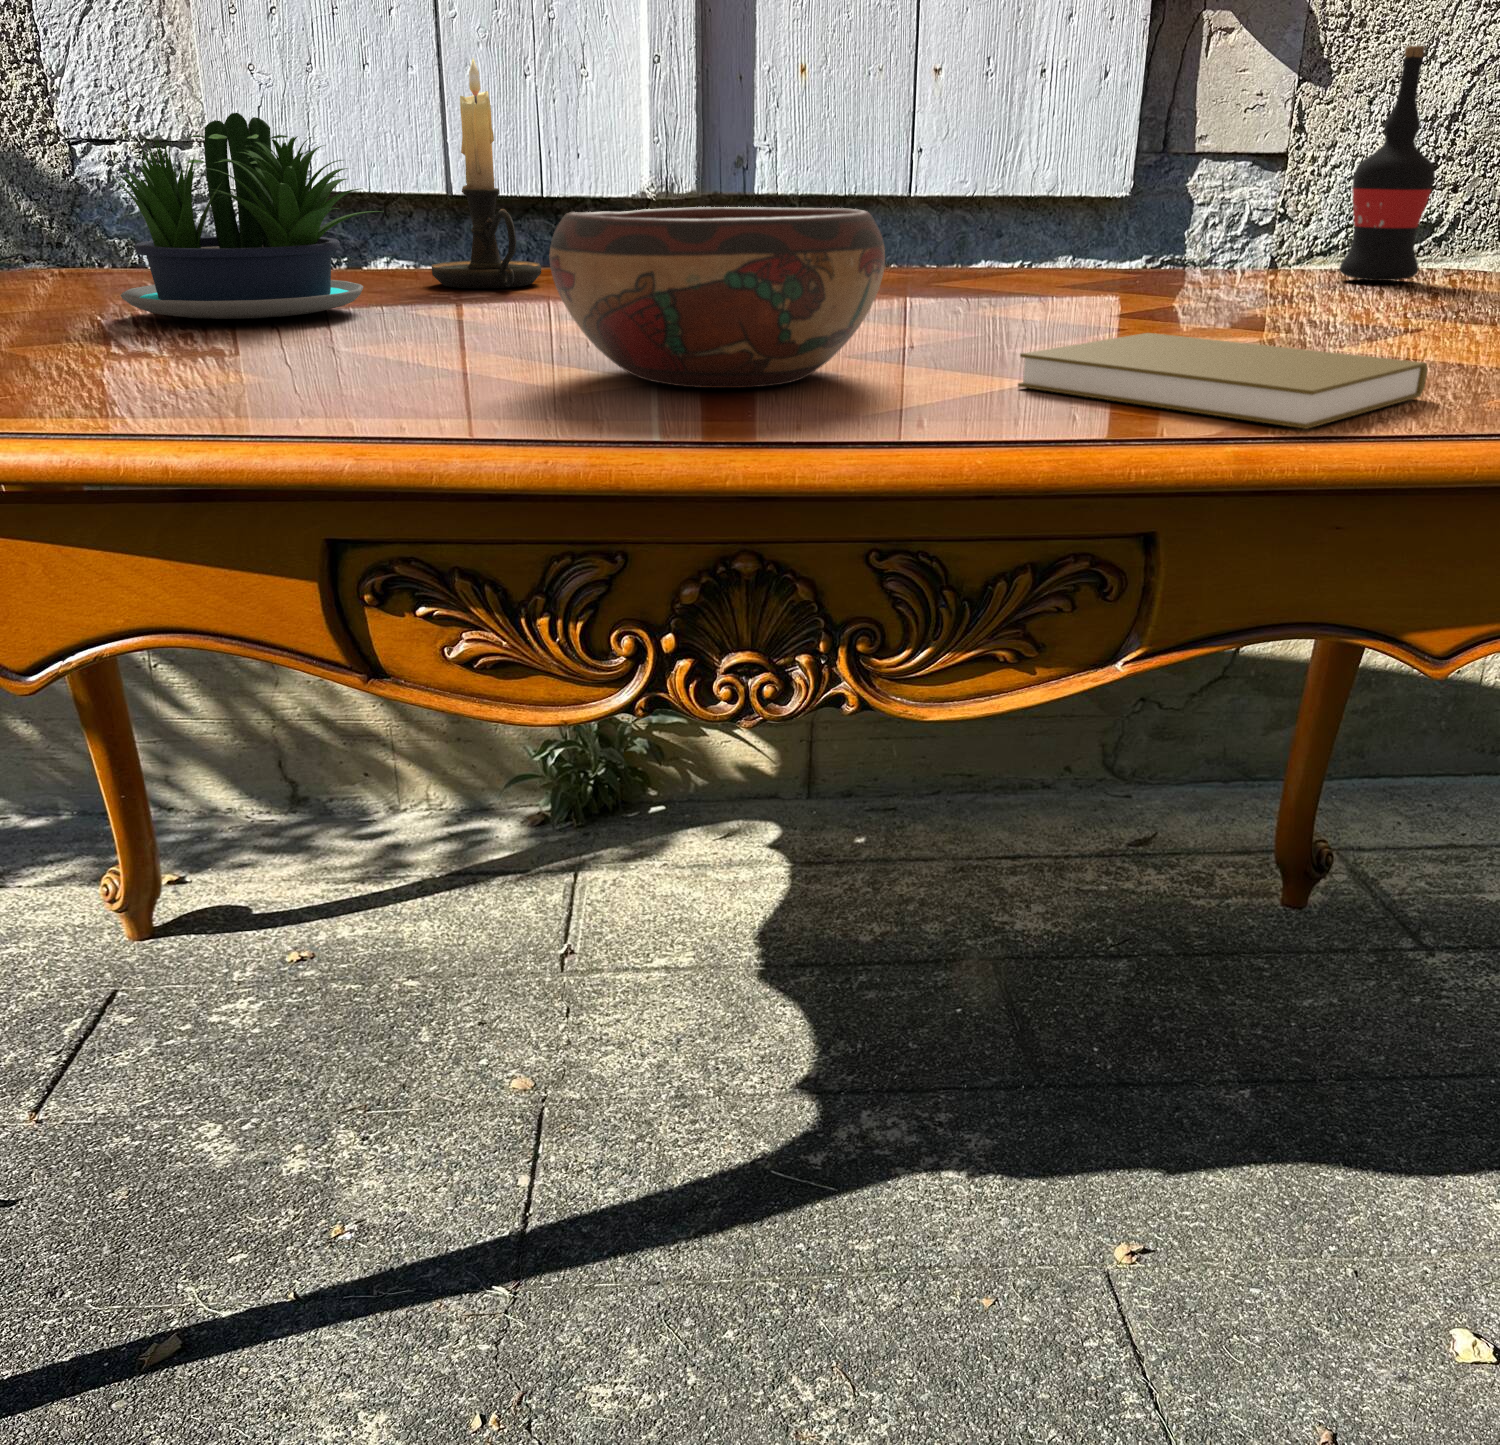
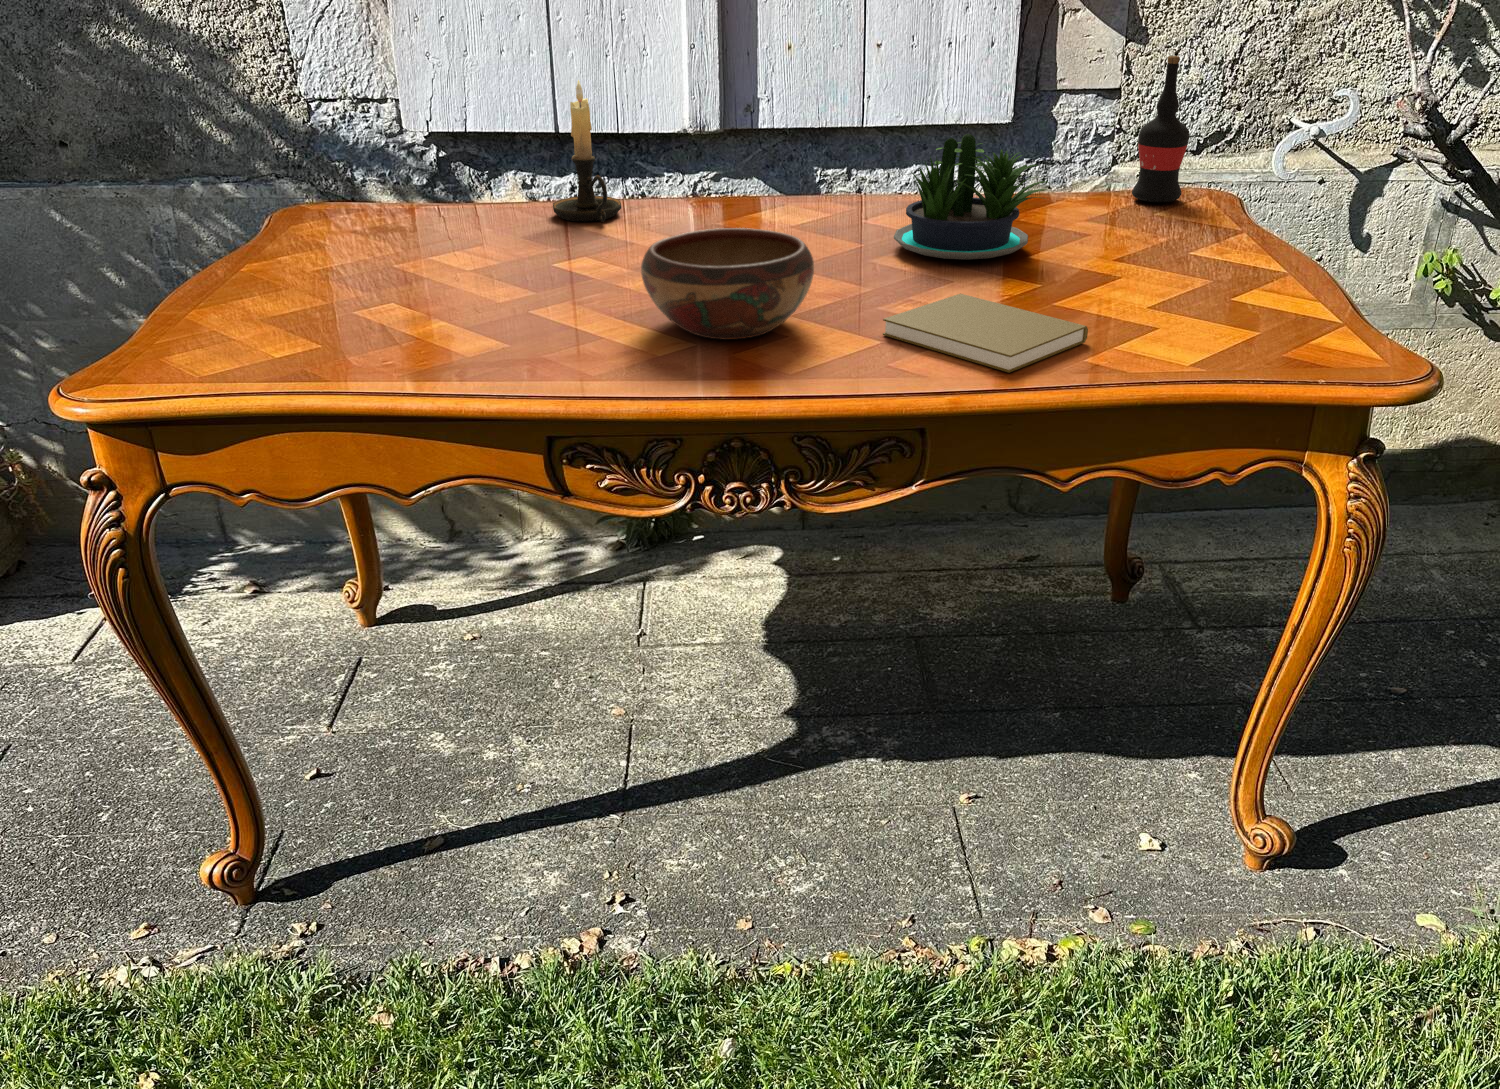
potted plant: present [113,113,380,319] -> present [894,134,1046,260]

